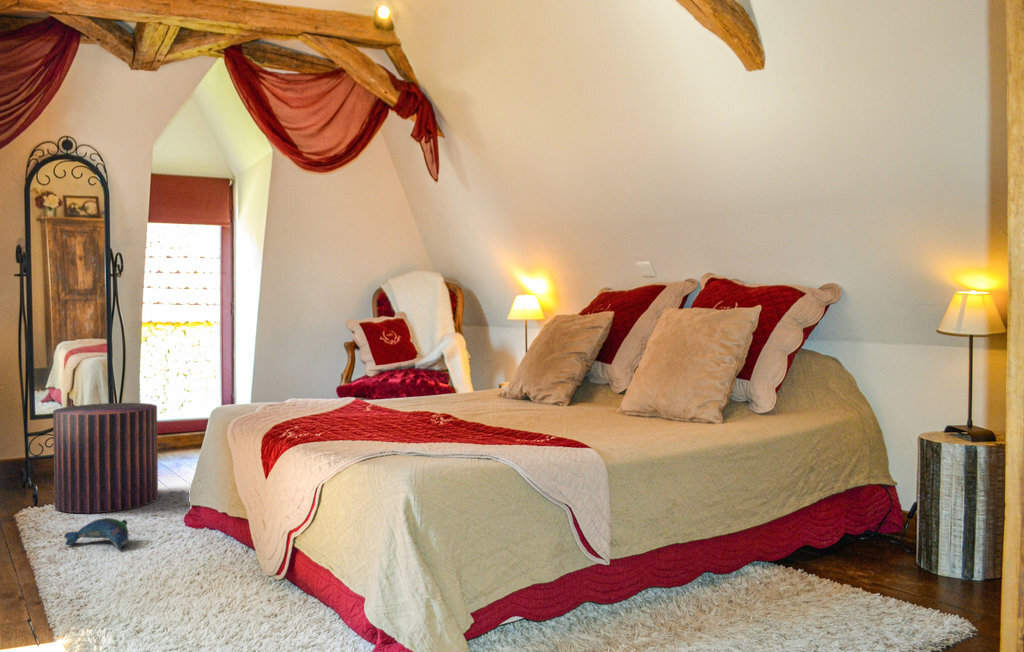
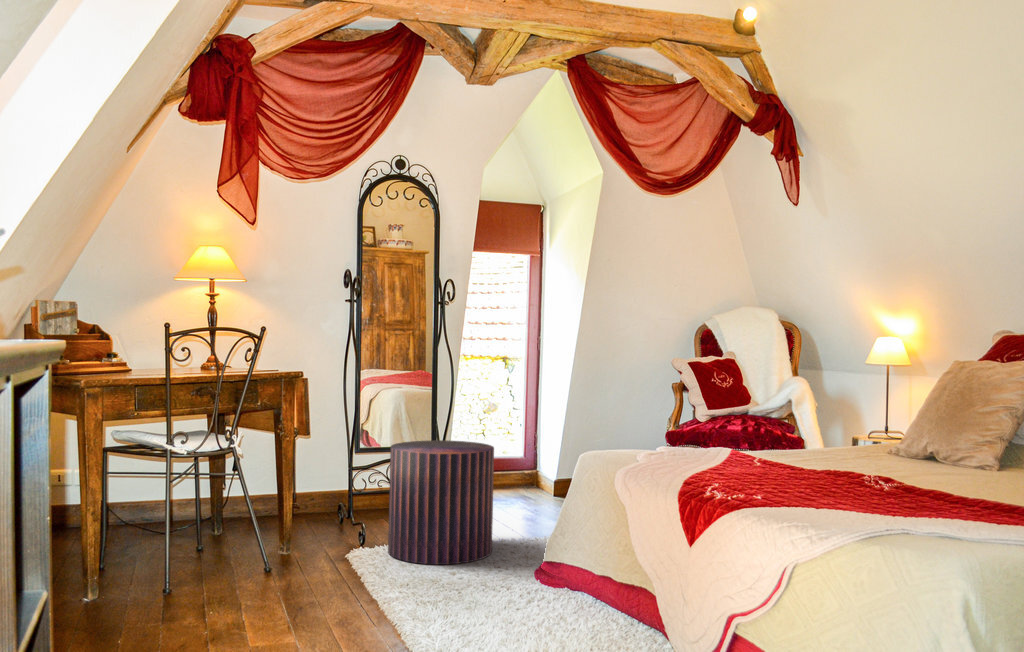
plush toy: present [64,518,128,550] -> none [415,578,487,619]

